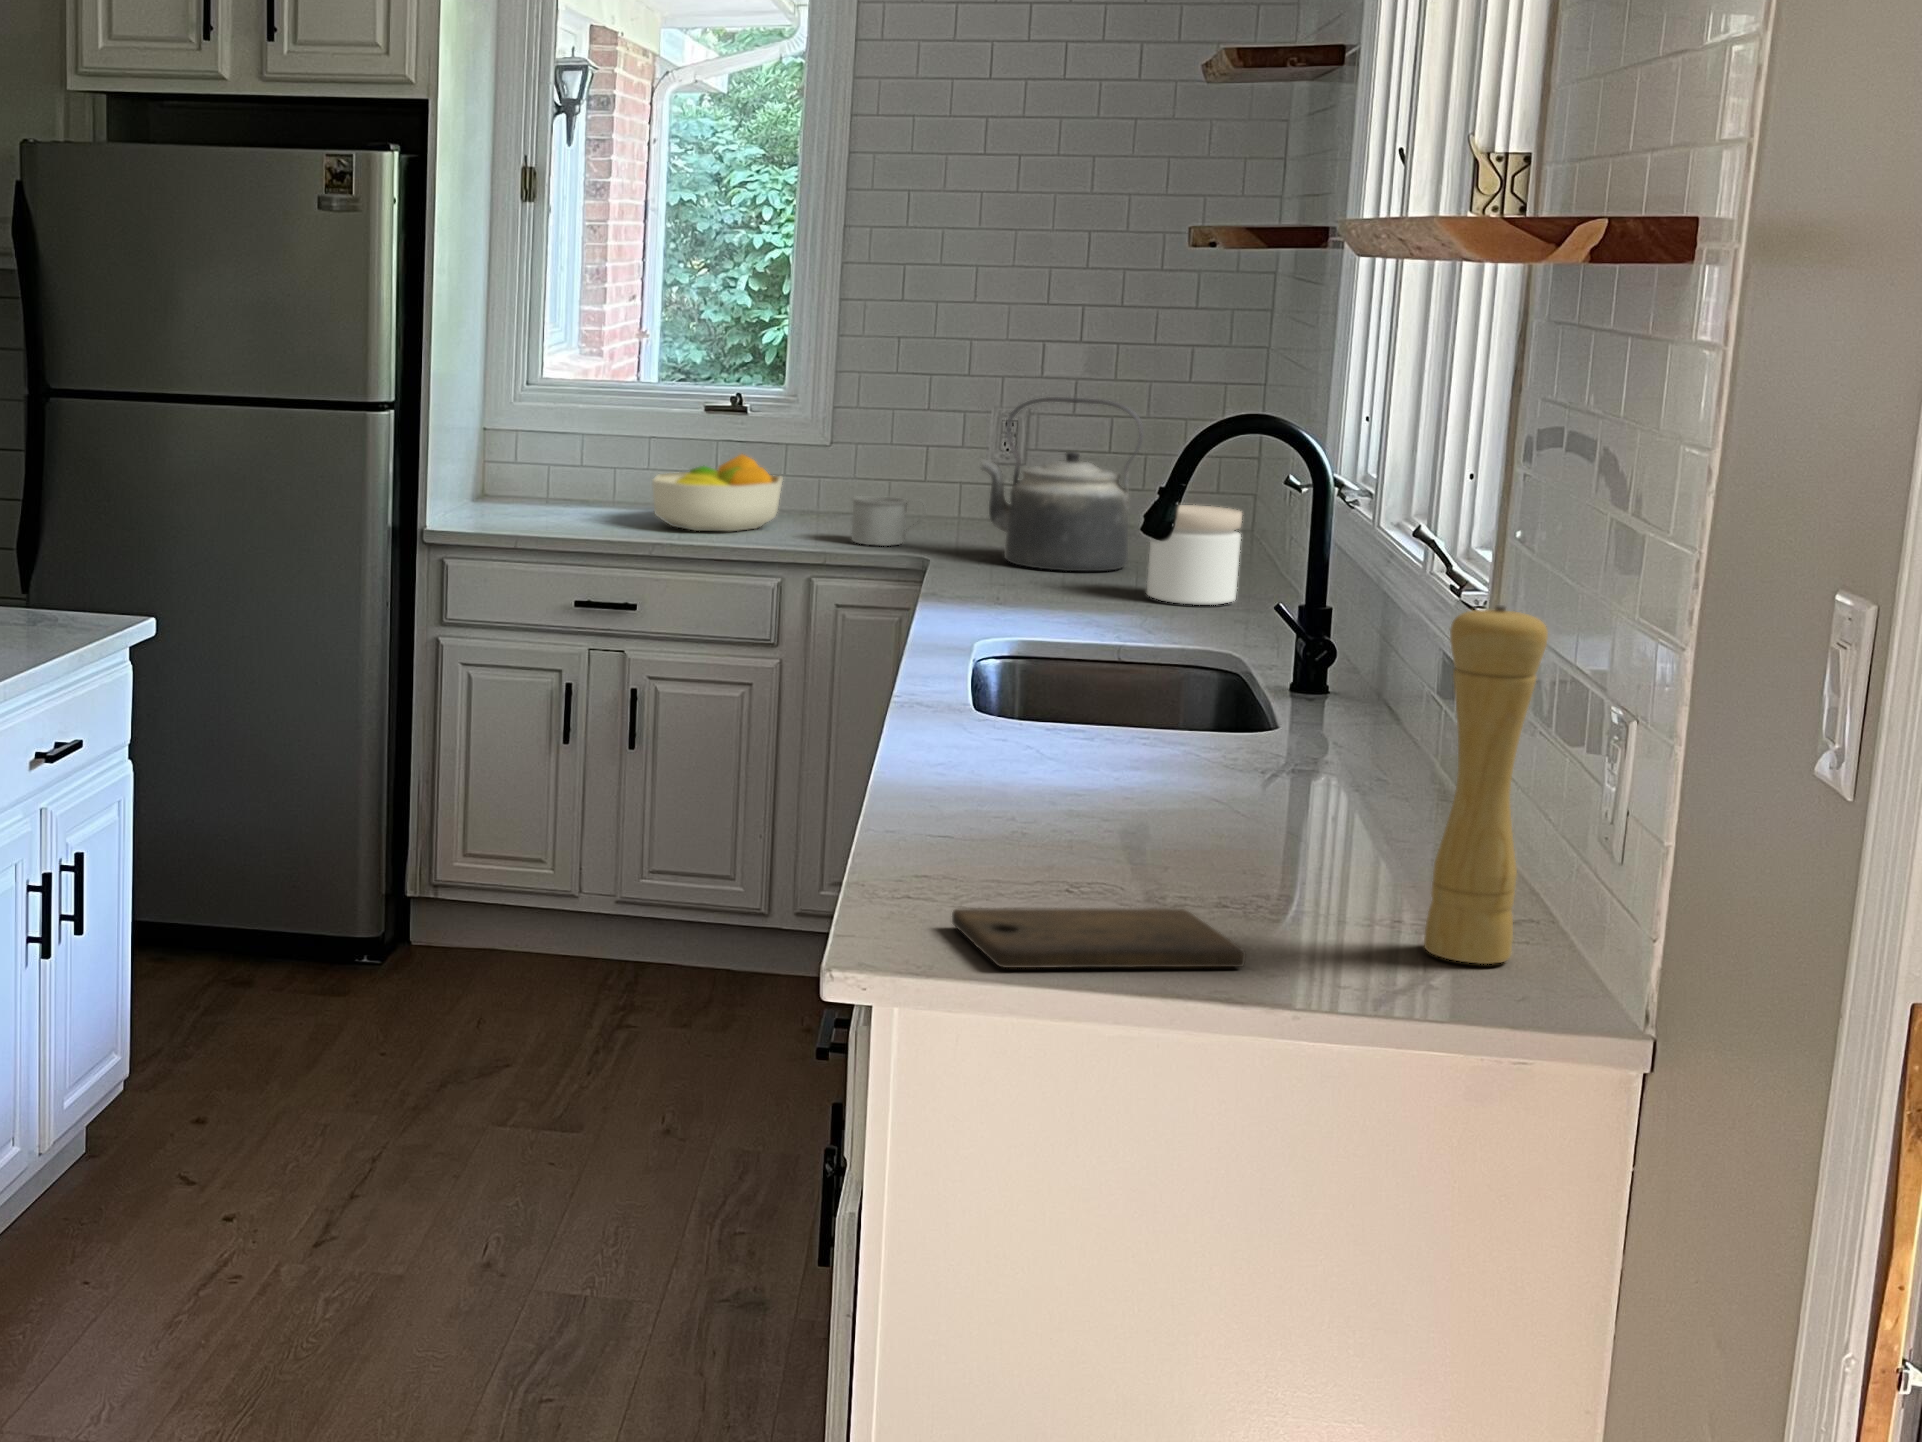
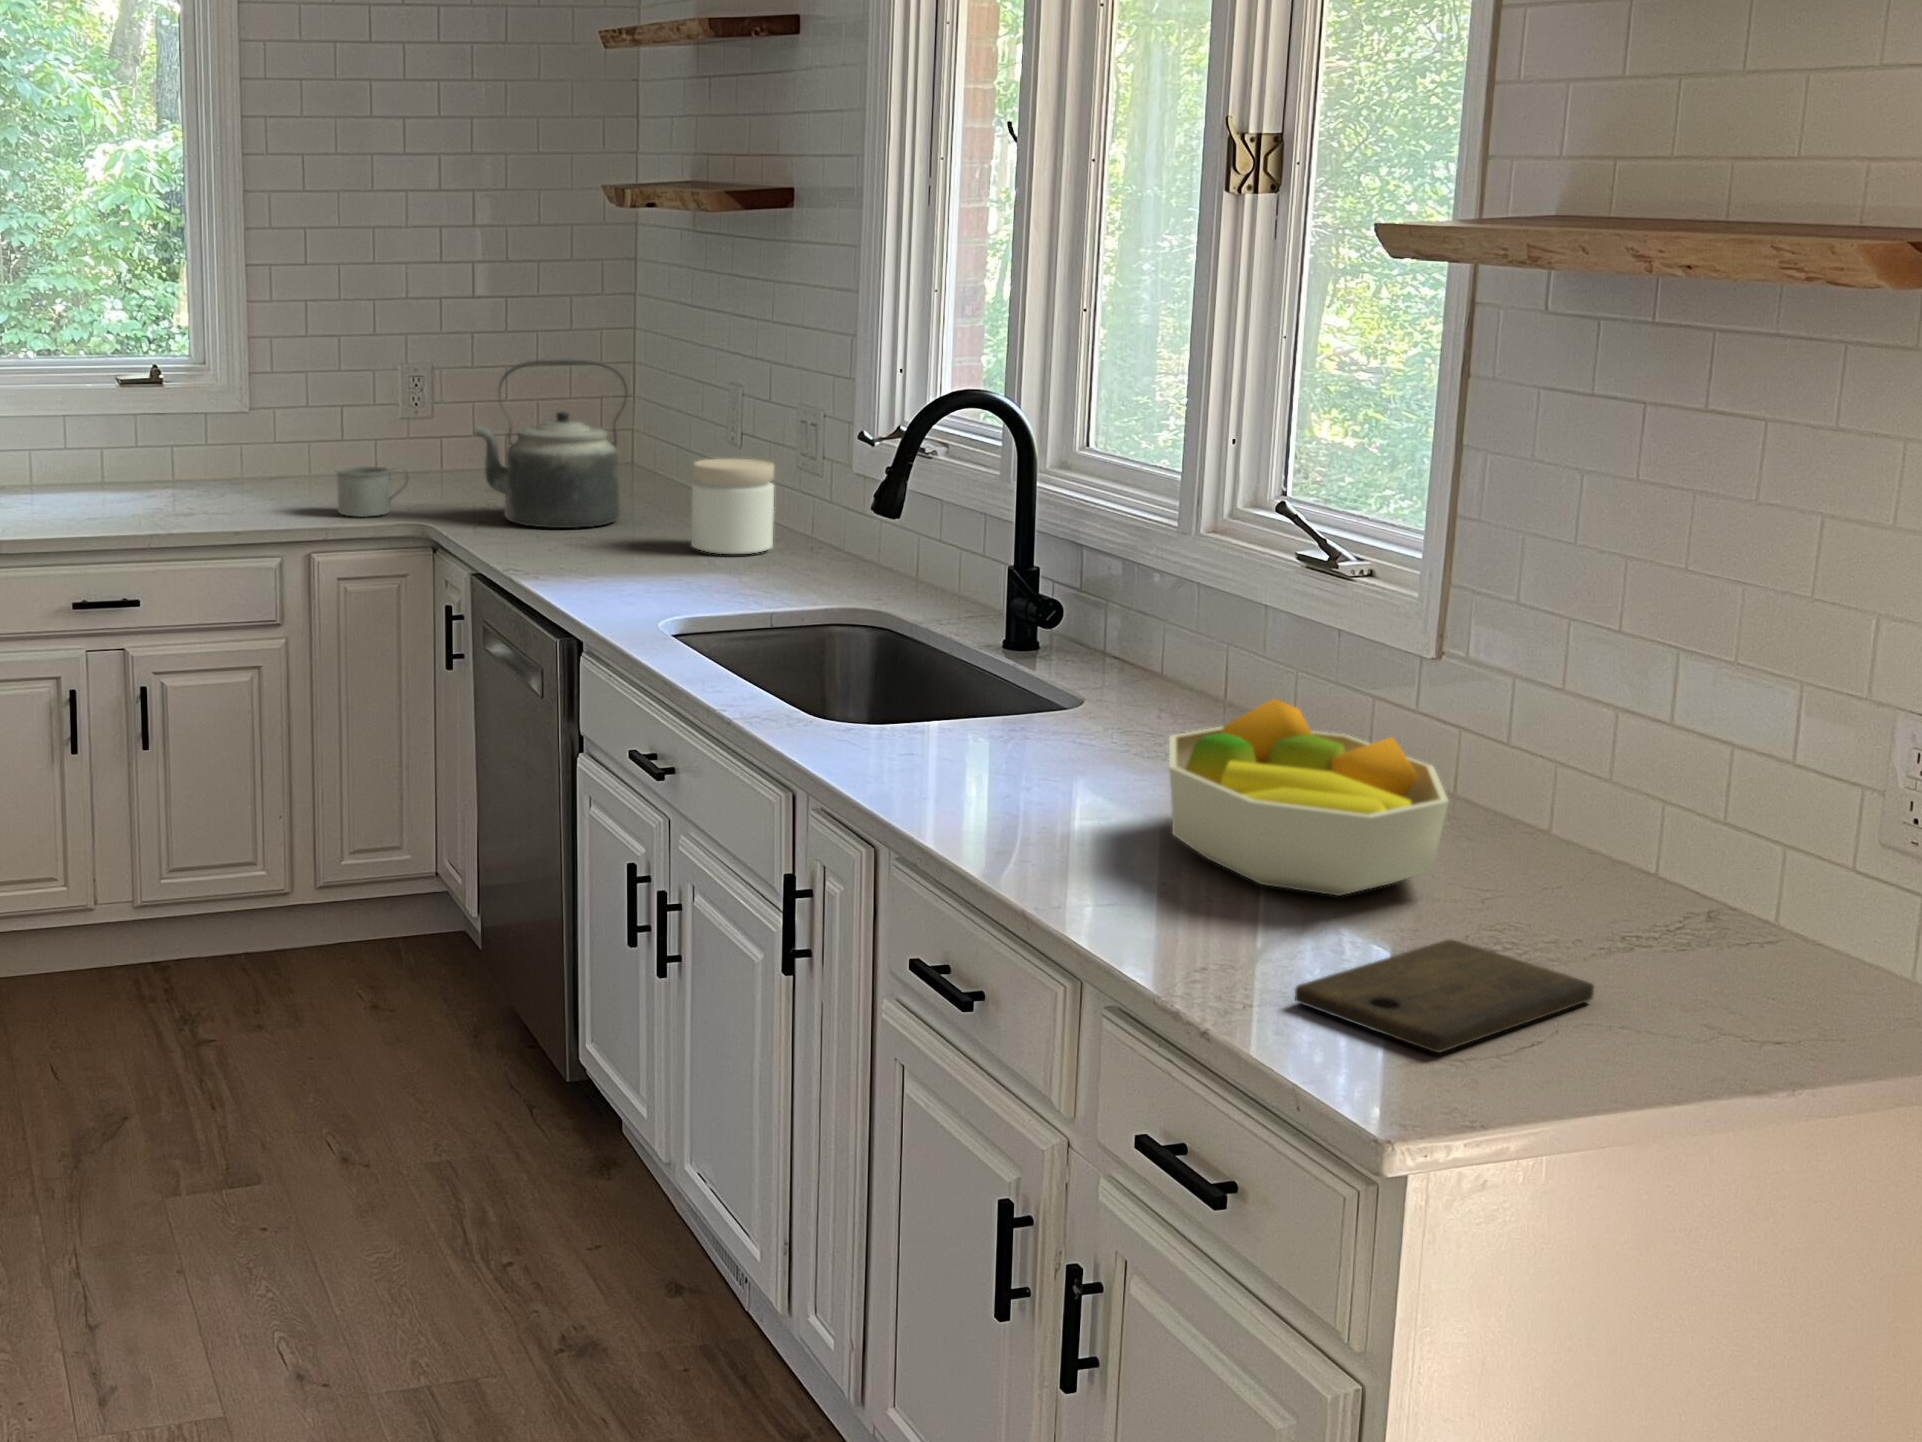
fruit bowl: present [652,454,783,531] -> present [1169,699,1449,896]
pepper mill: present [1424,605,1548,964] -> none [1649,605,1781,951]

